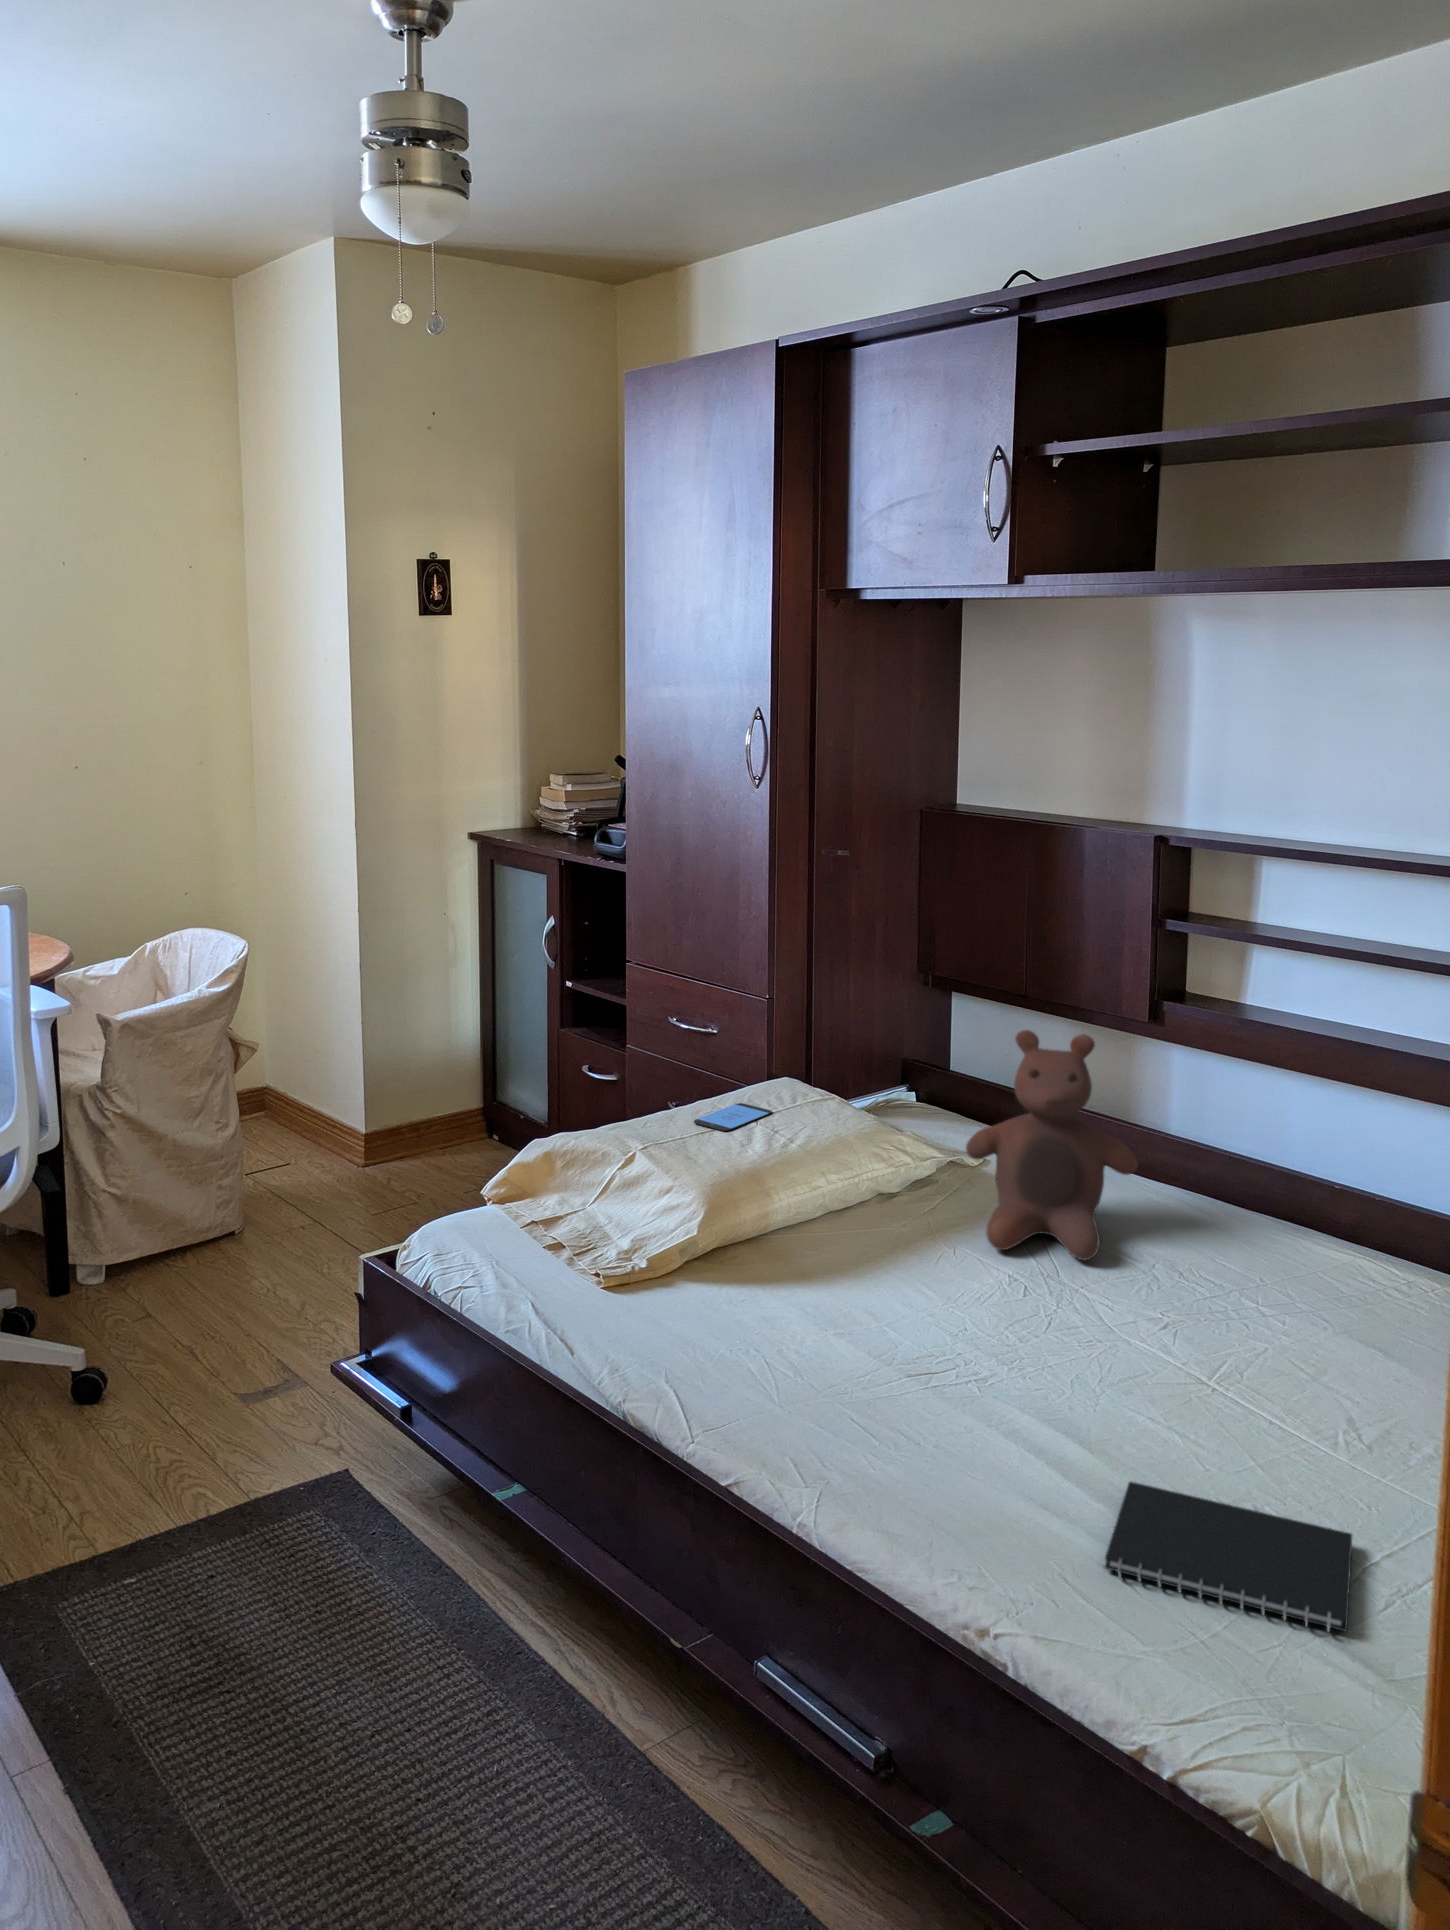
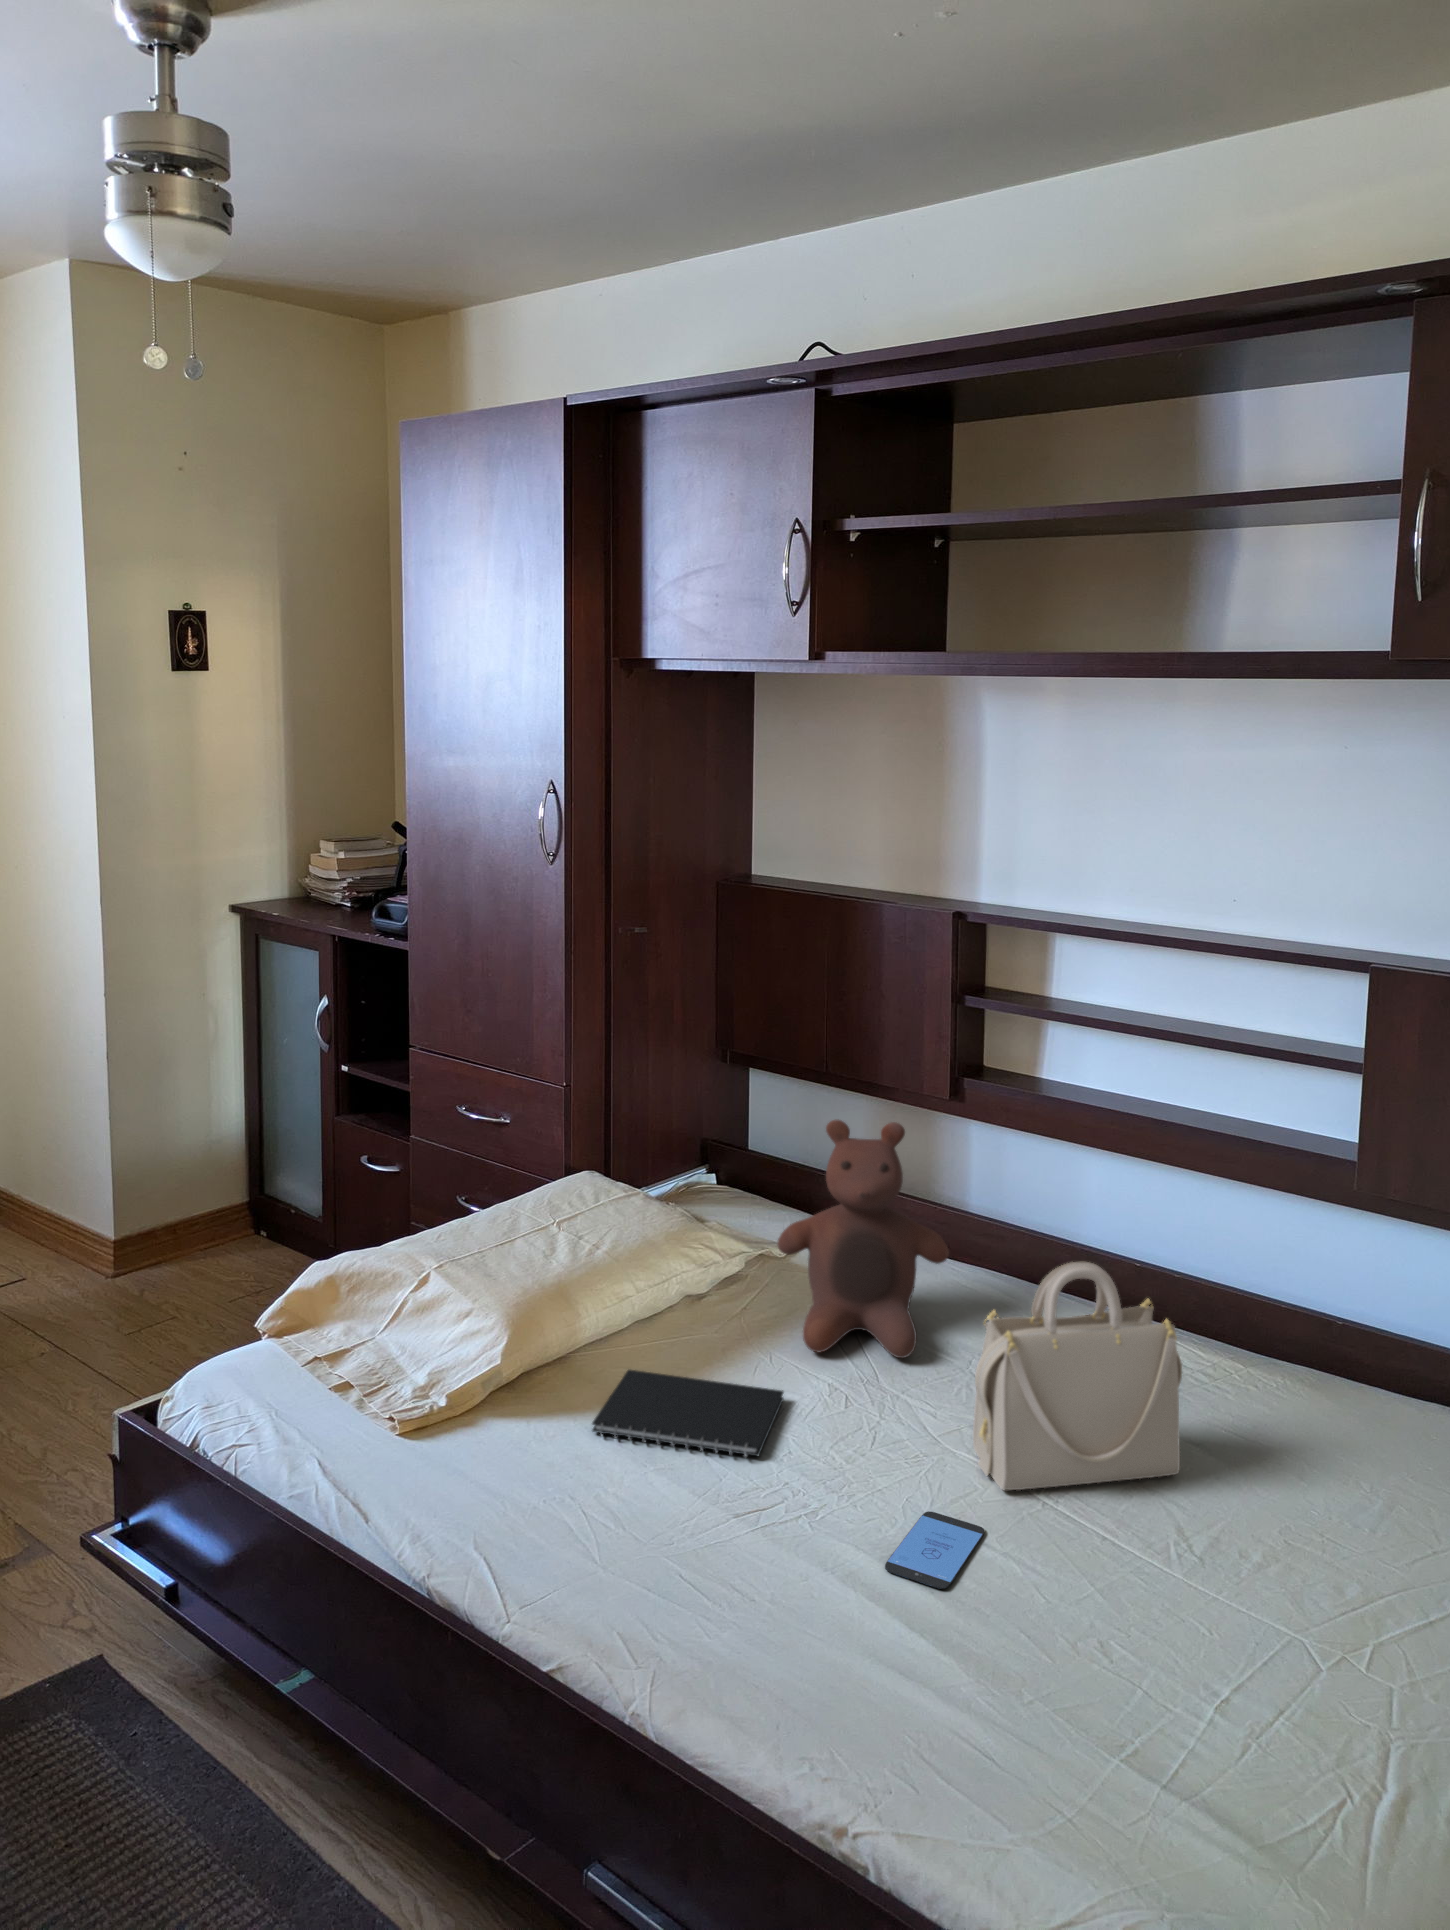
smartphone: present [694,1103,772,1131] -> present [885,1511,984,1589]
handbag: none [1146,1163,1363,1379] -> present [973,1262,1182,1490]
notebook: present [1105,1482,1352,1632] -> present [592,1370,784,1457]

